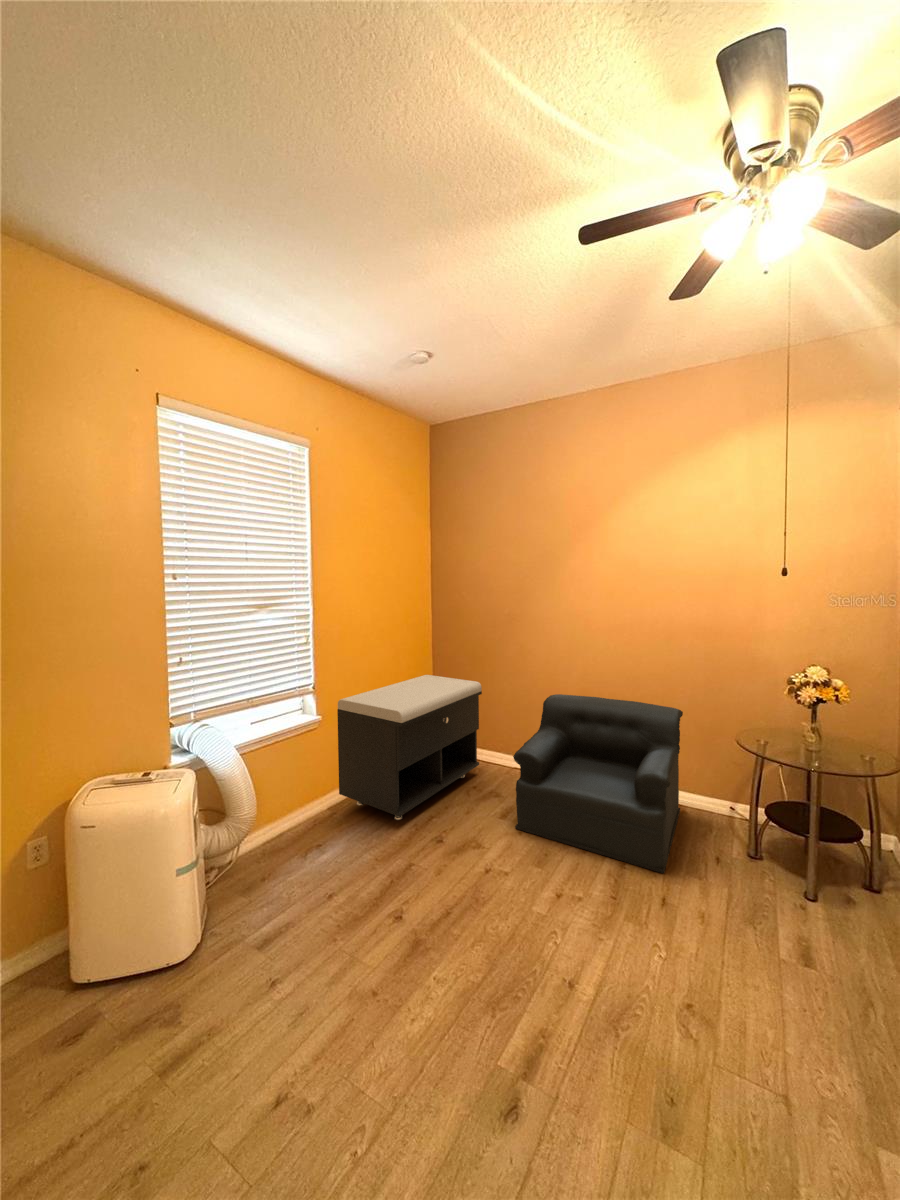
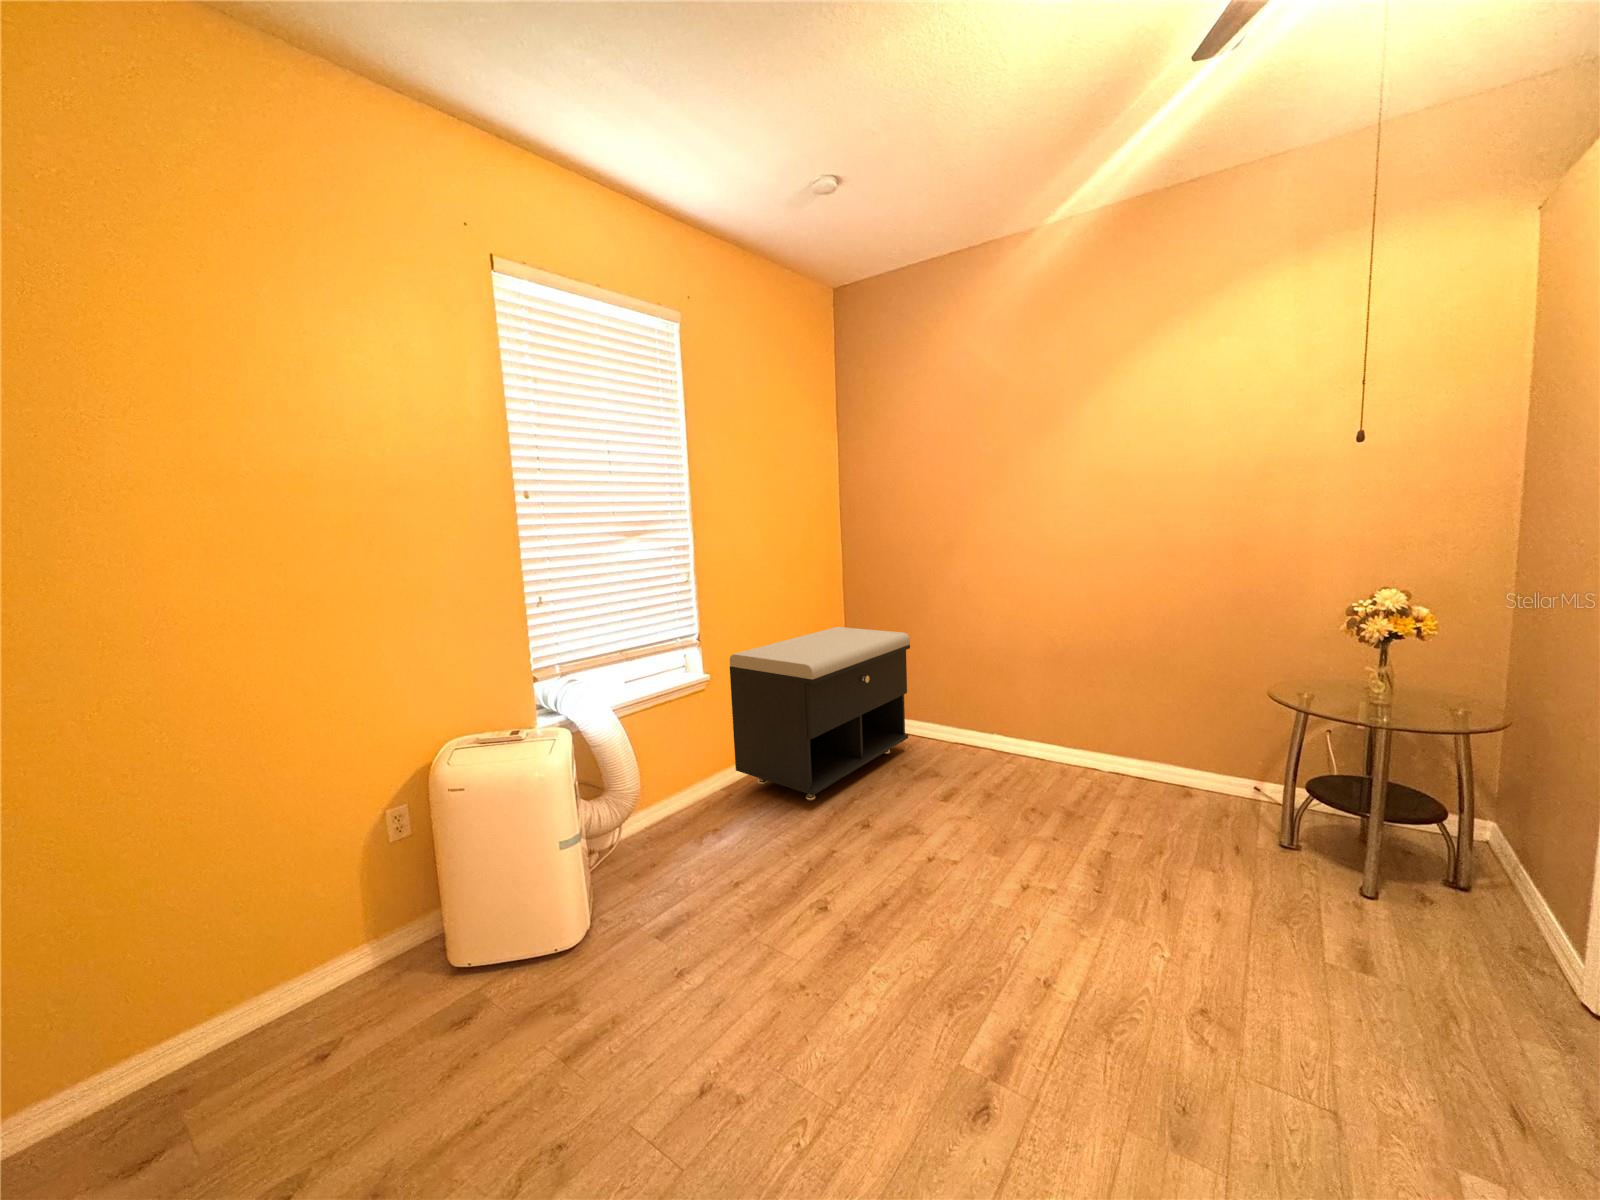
armchair: present [513,694,683,873] -> none [956,646,1186,863]

